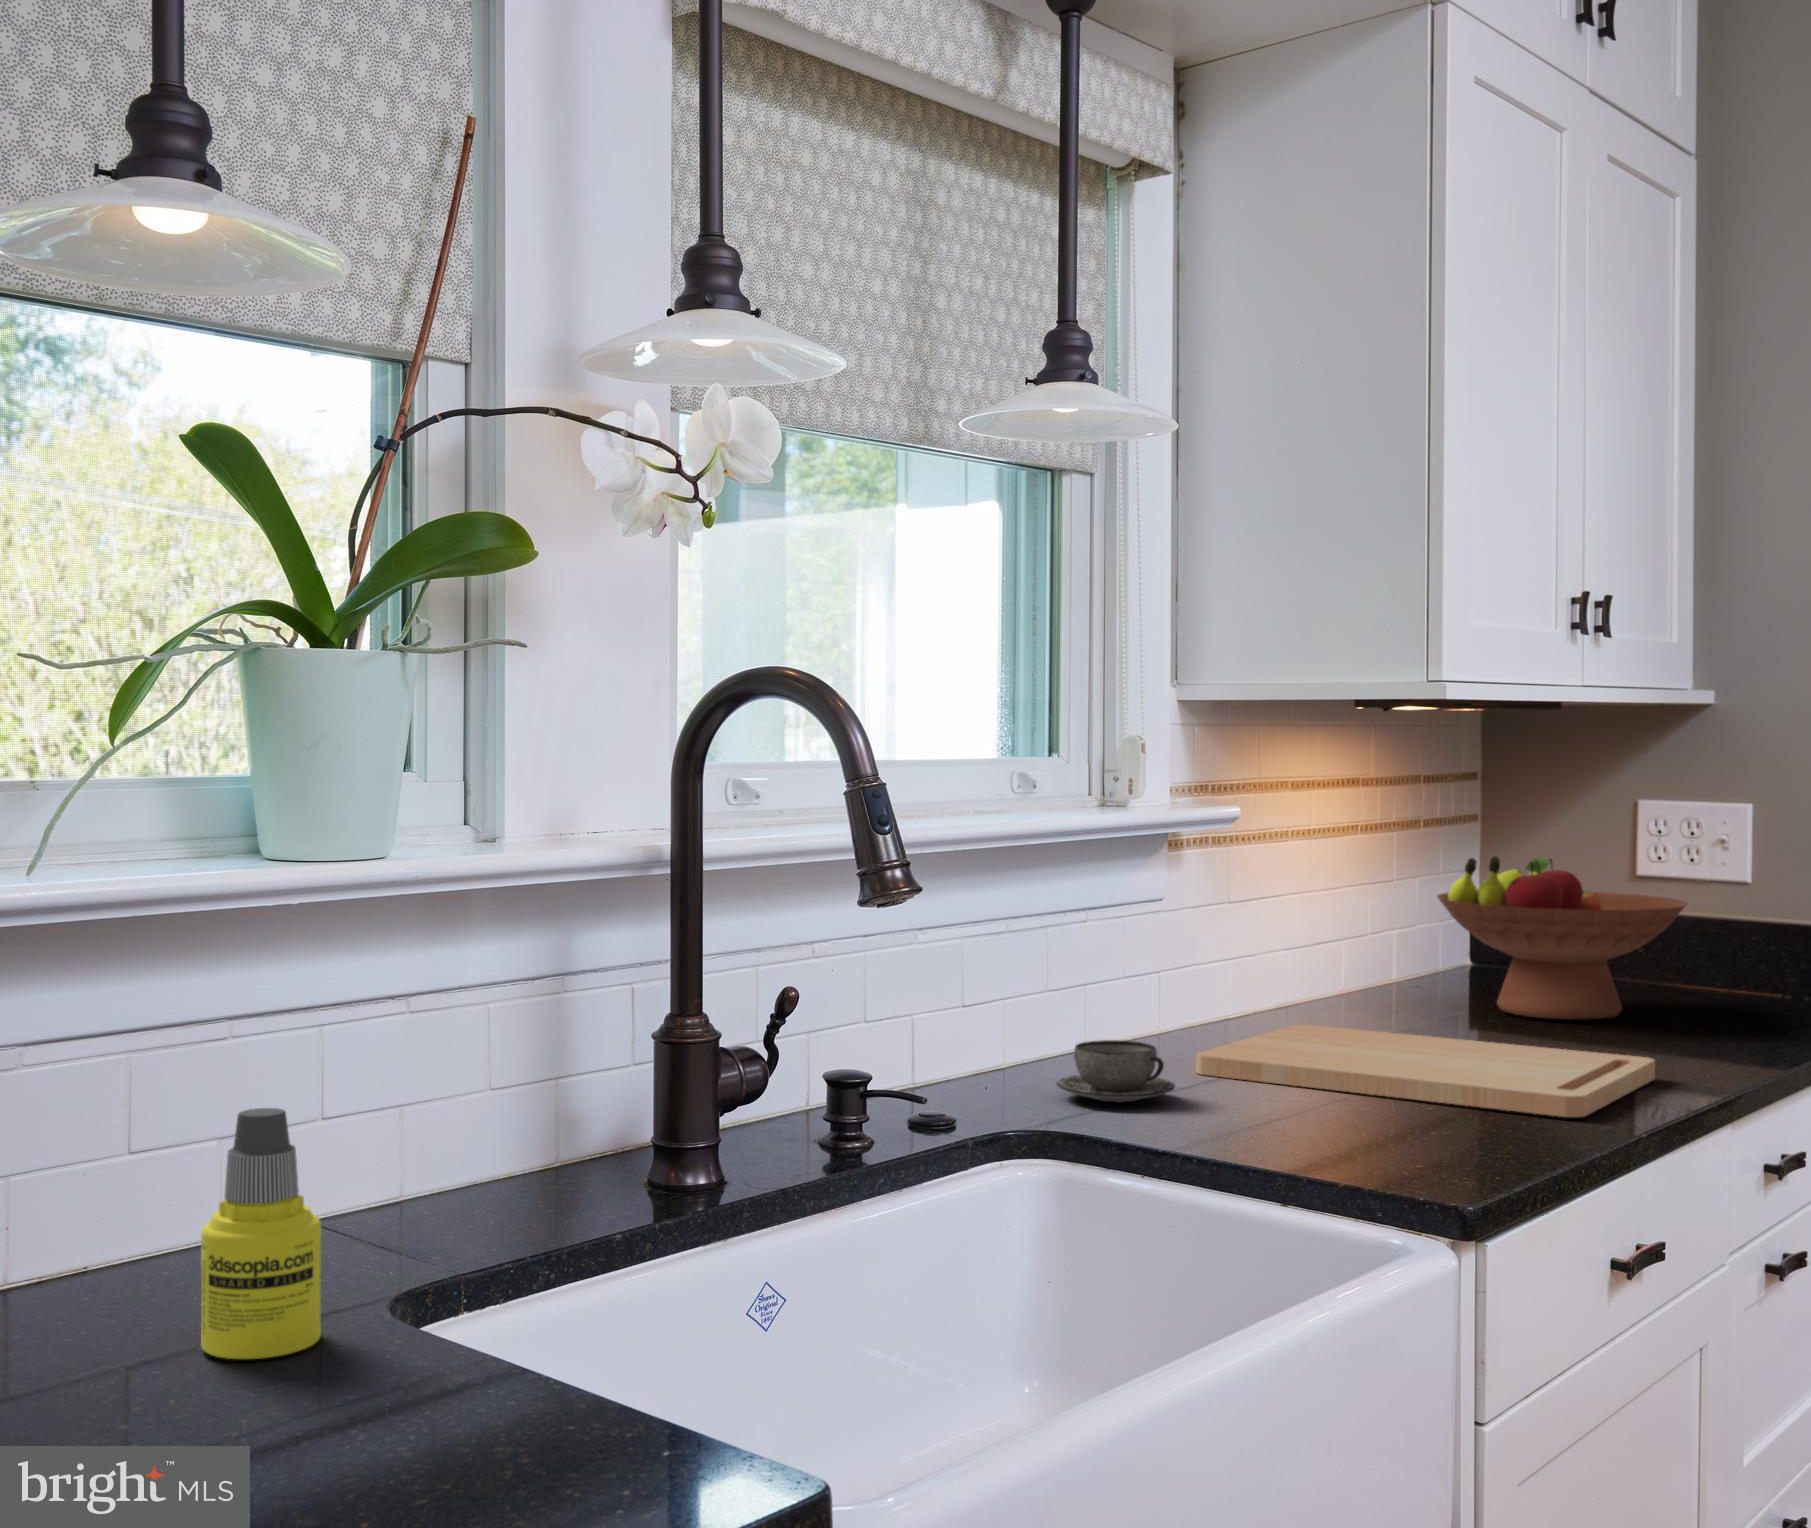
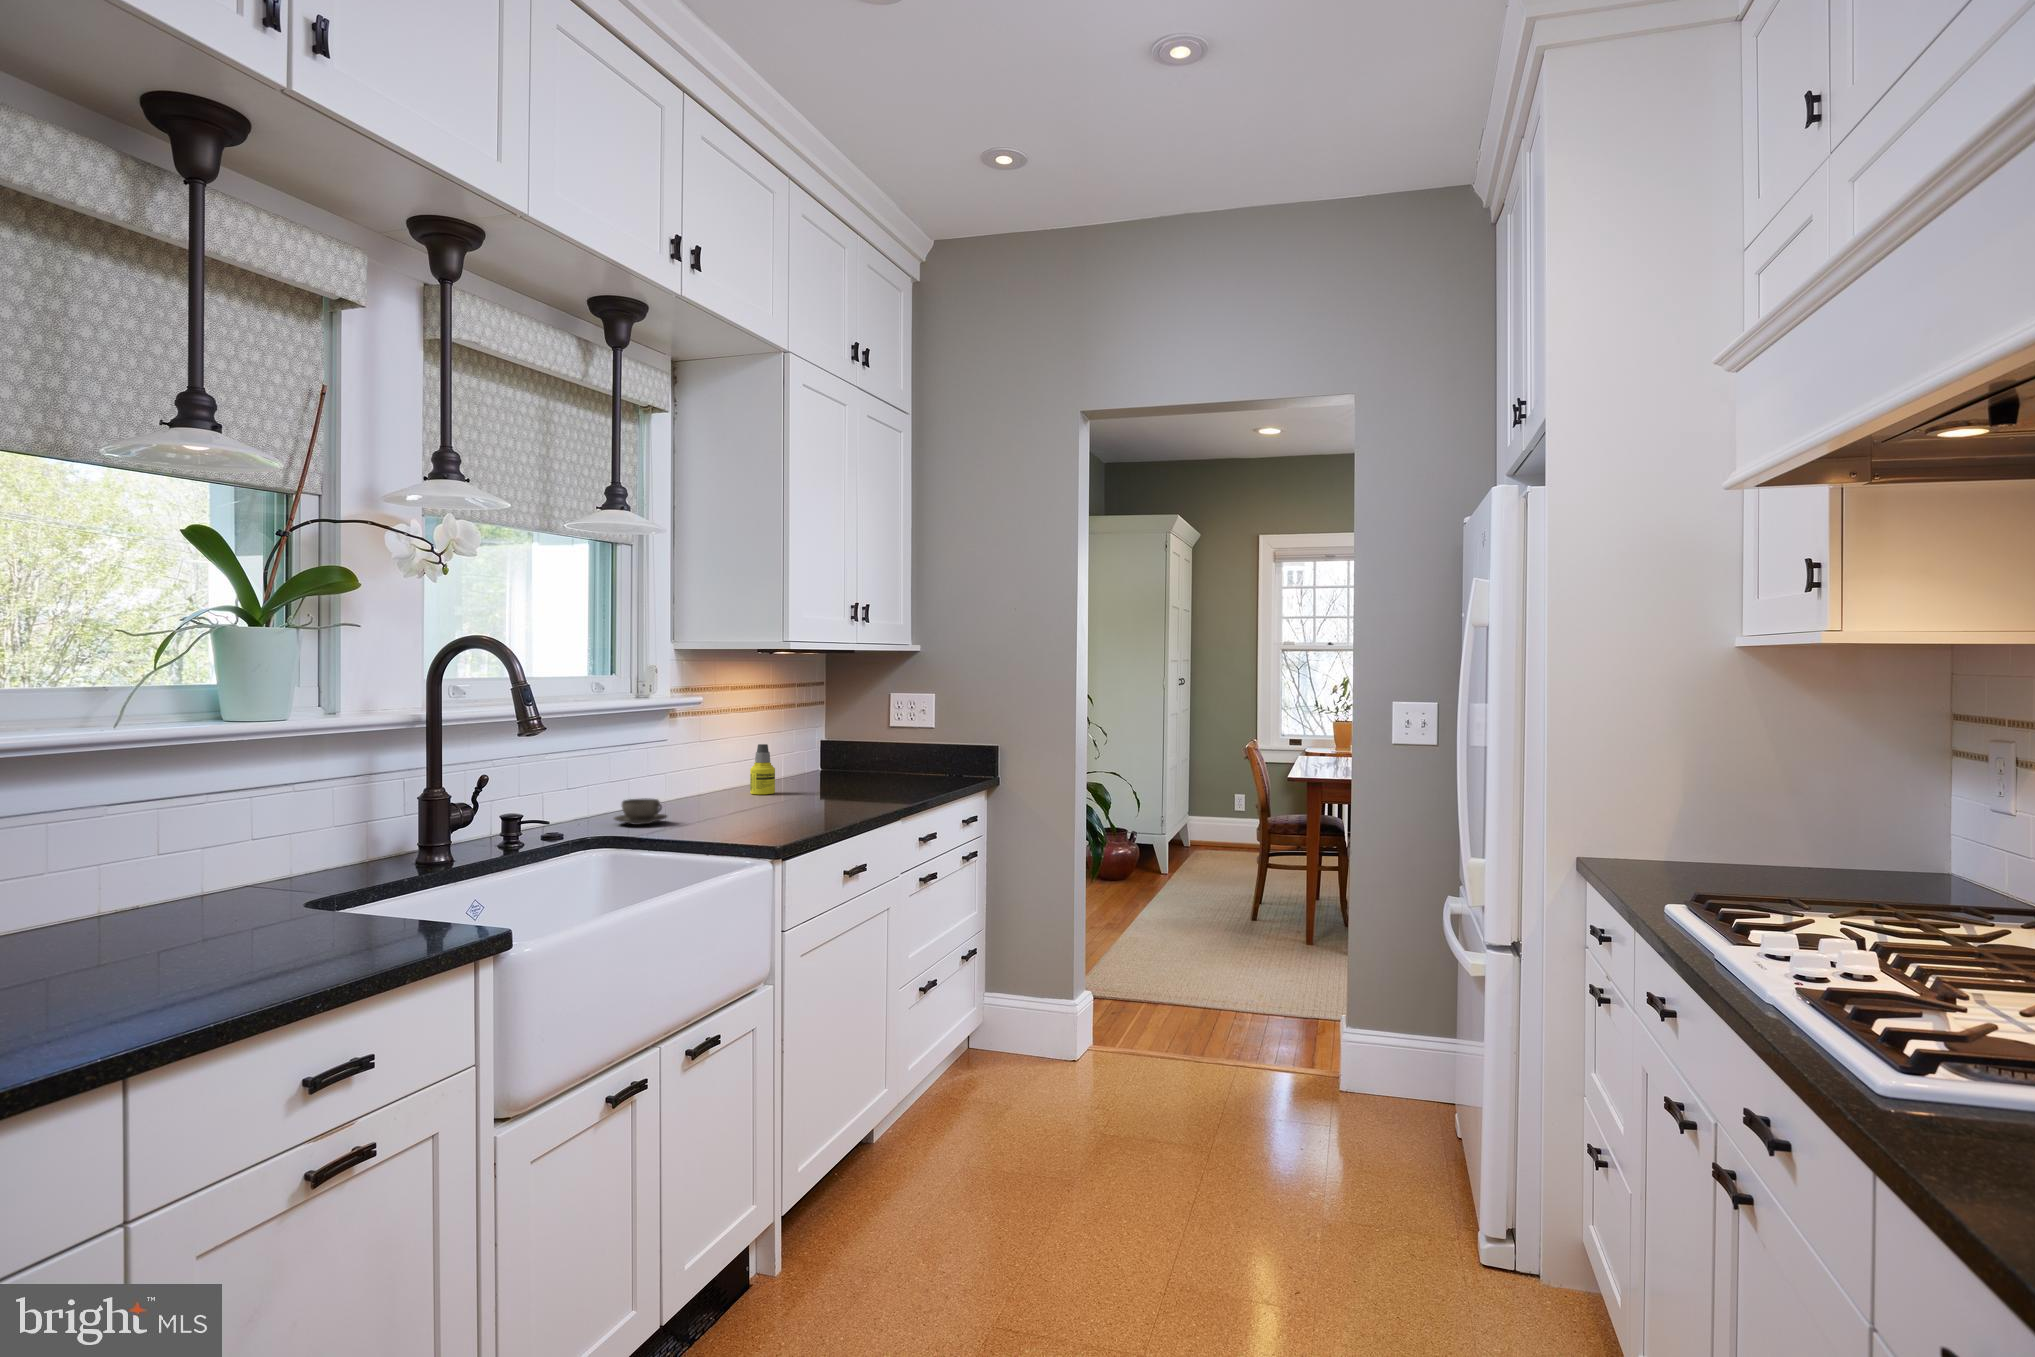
fruit bowl: present [1437,856,1687,1019] -> none [798,717,903,787]
cutting board: present [1196,1025,1655,1117] -> none [680,793,875,819]
bottle: present [201,1108,321,1359] -> present [750,744,775,795]

